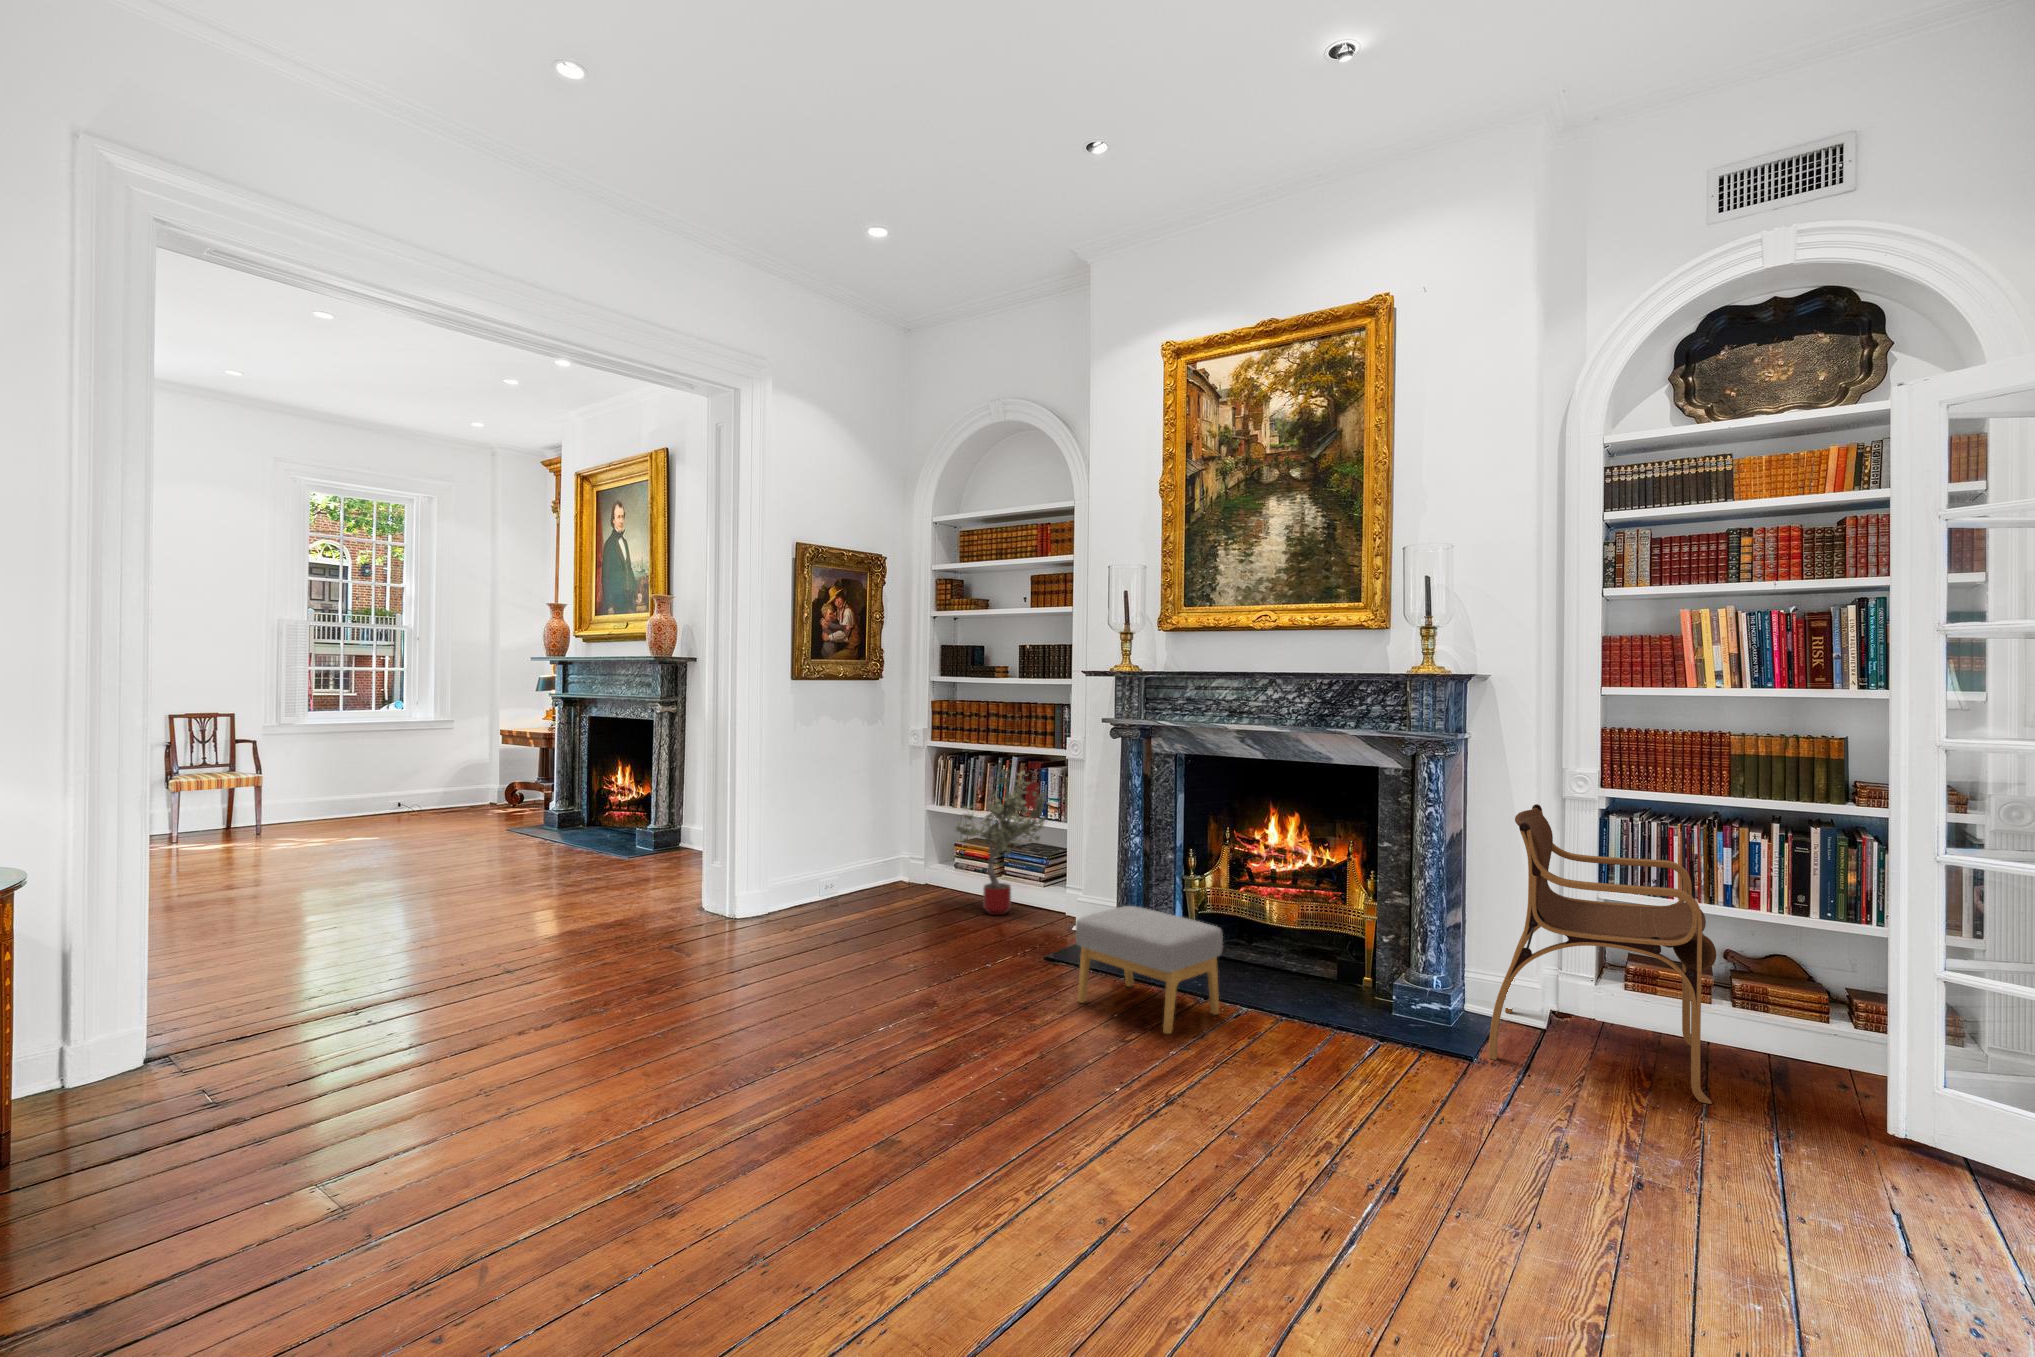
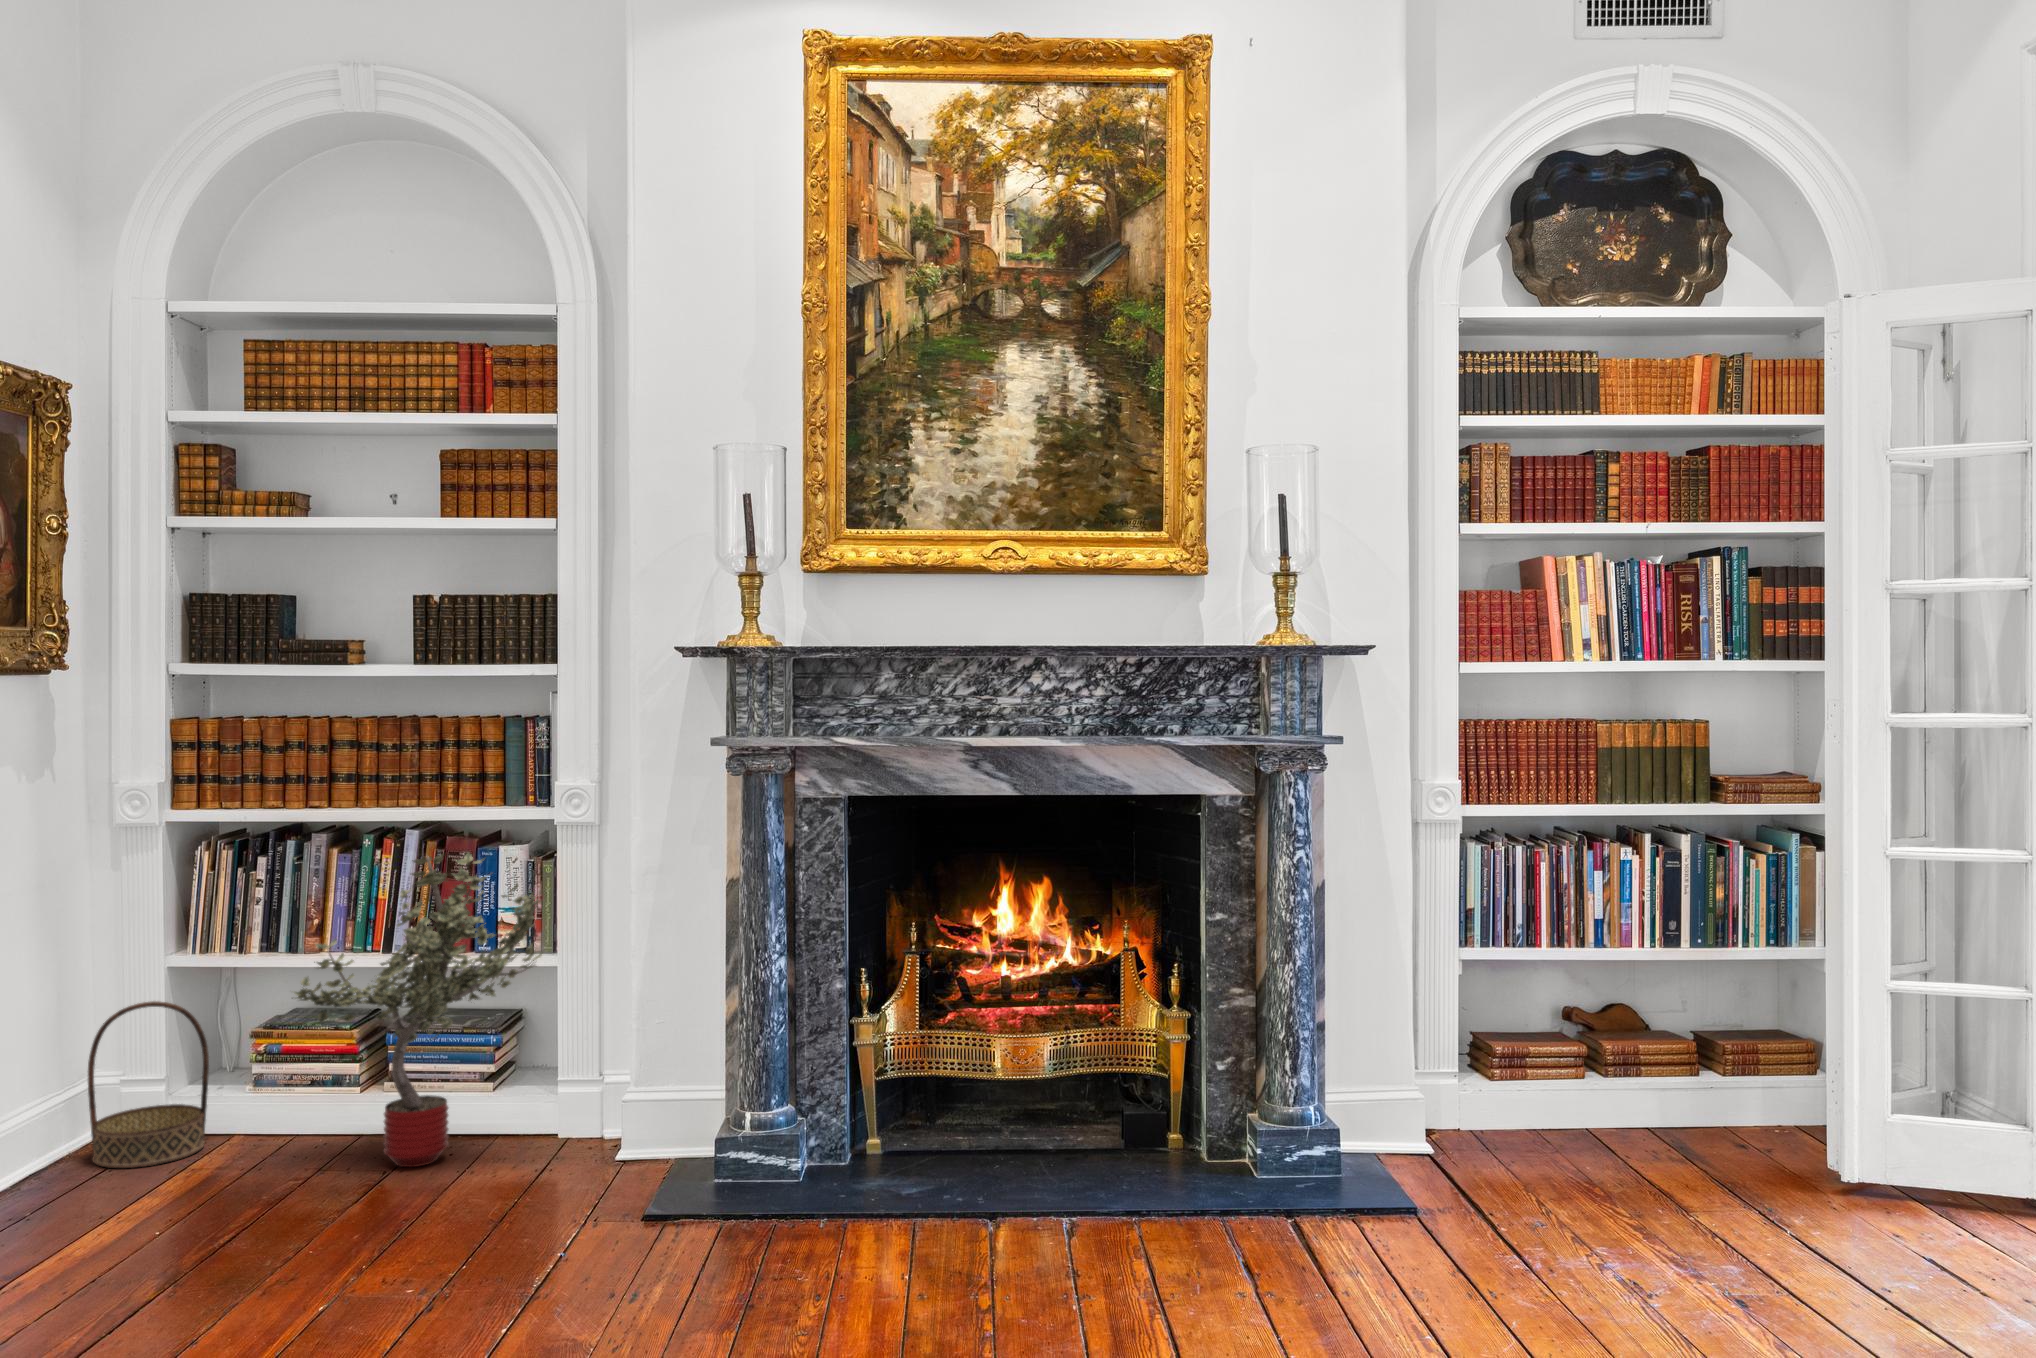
armchair: present [1489,804,1716,1104] -> none [1372,834,1714,1225]
basket: none [888,825,932,896] -> present [88,1001,209,1168]
footstool: present [1076,906,1223,1034] -> none [794,1093,1058,1325]

